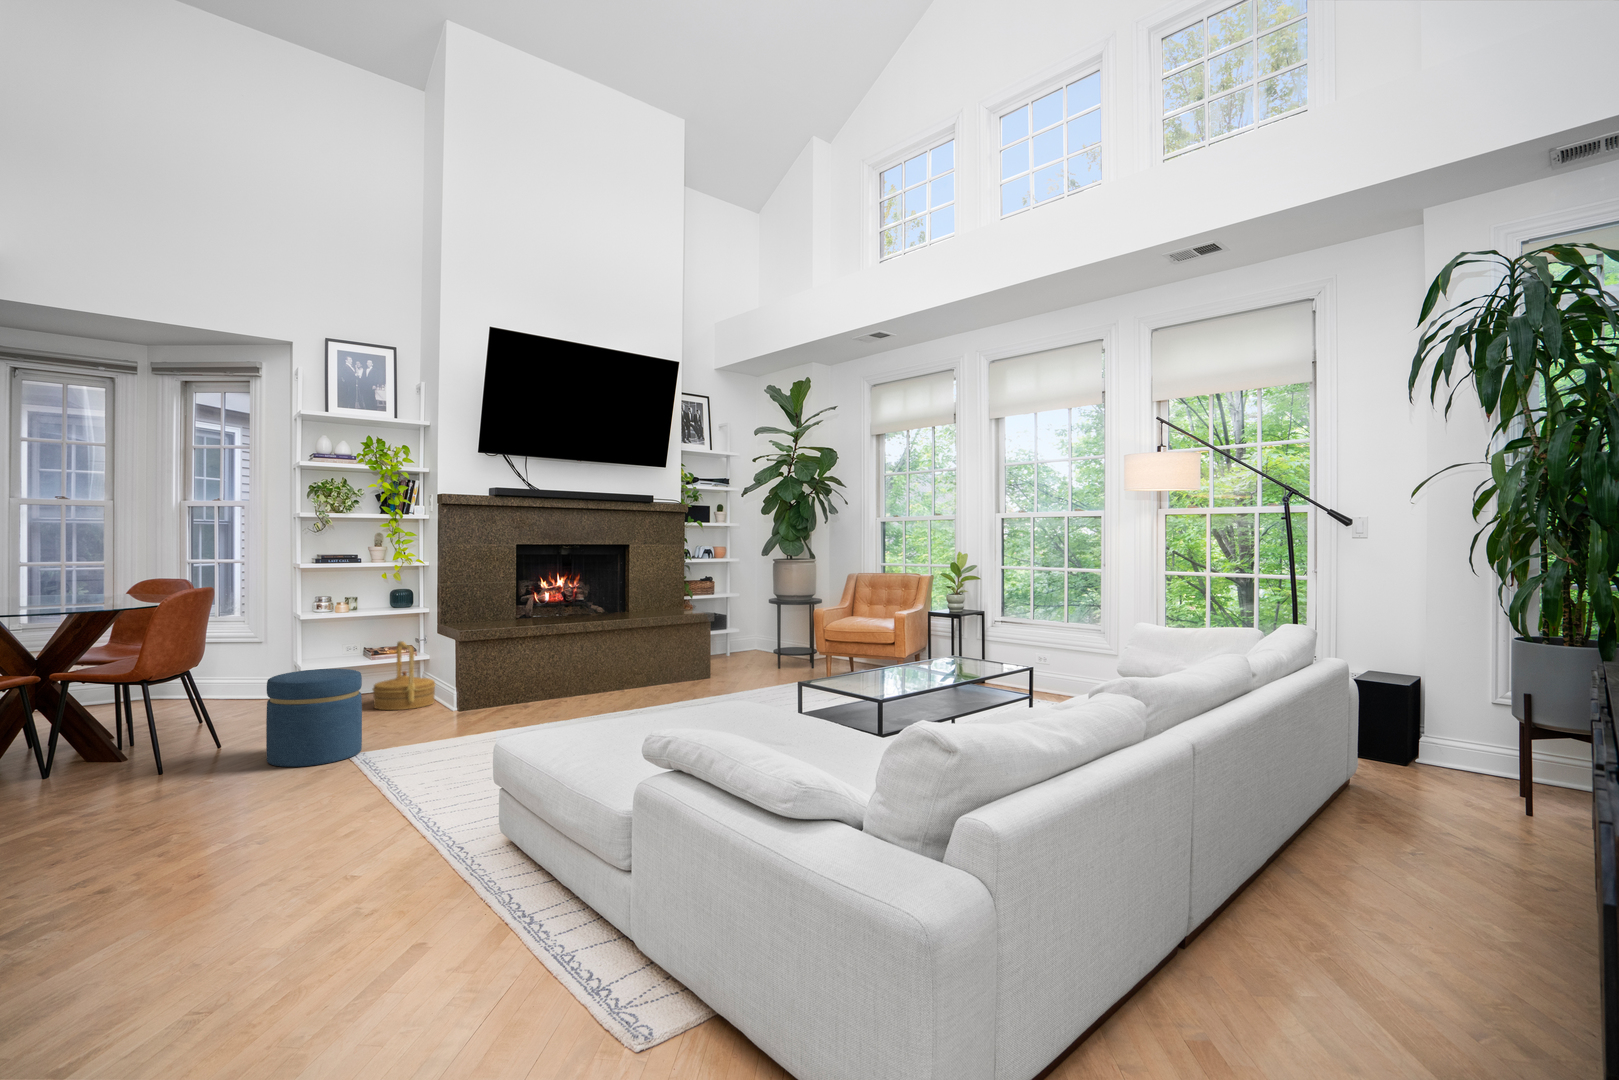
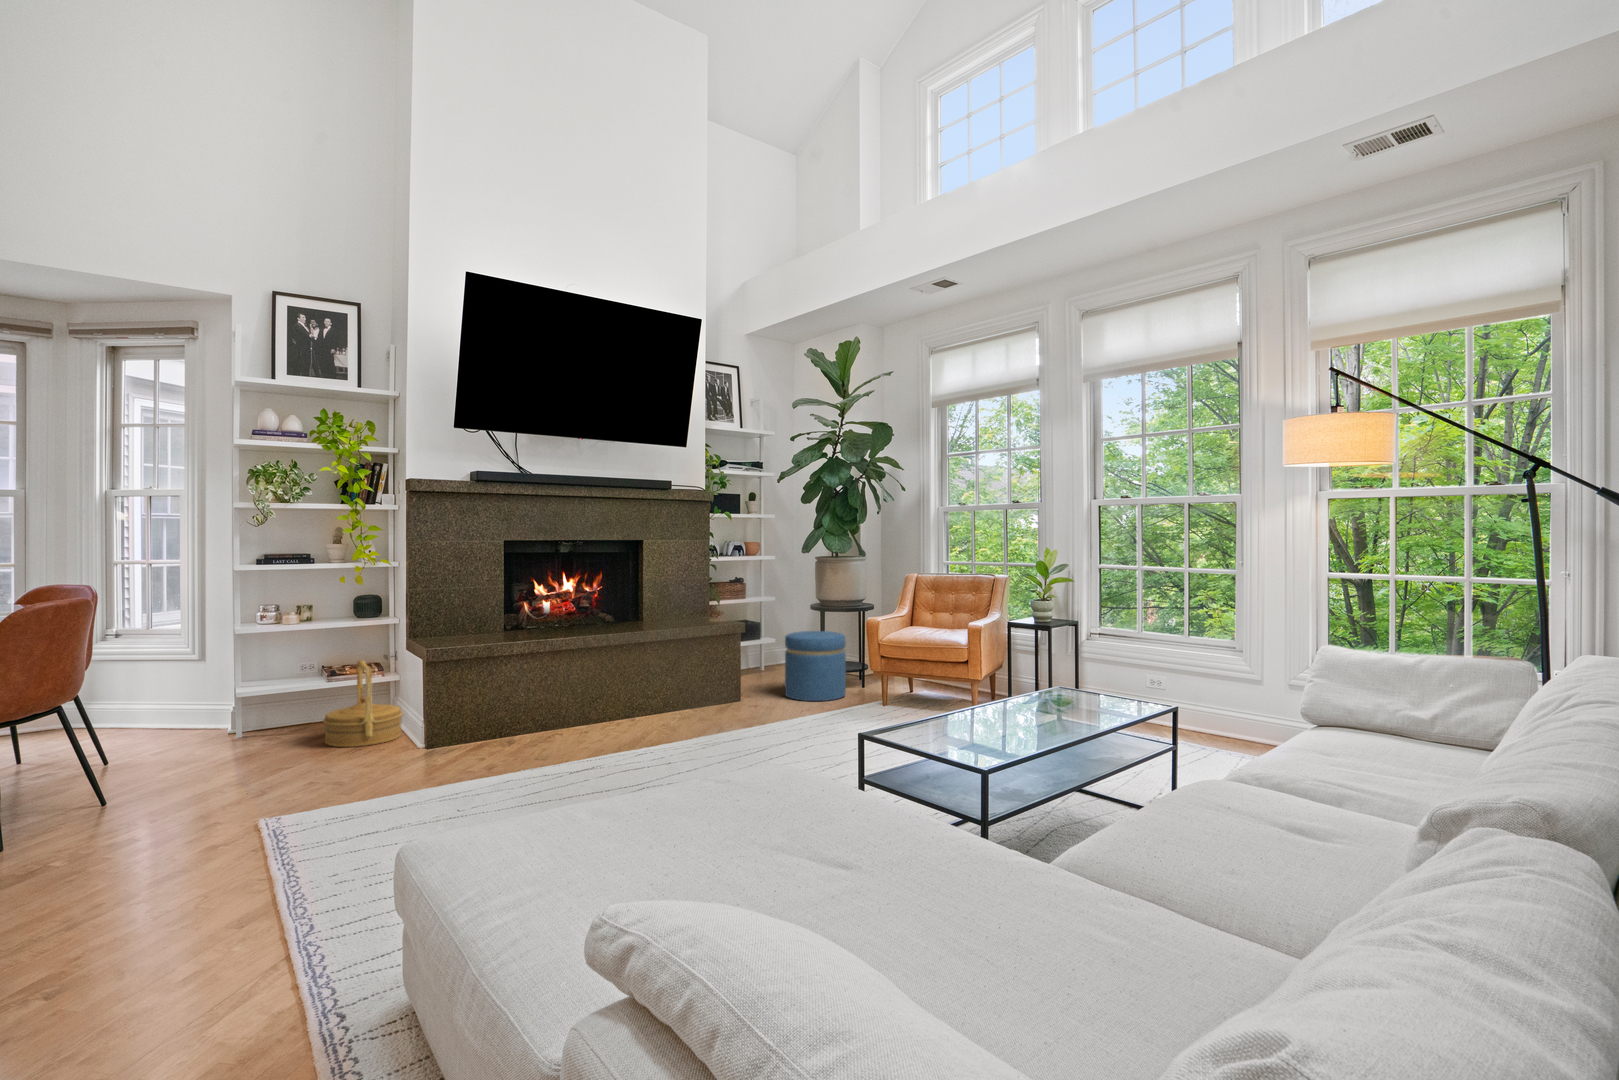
ottoman: present [266,669,362,767] -> present [785,631,846,701]

